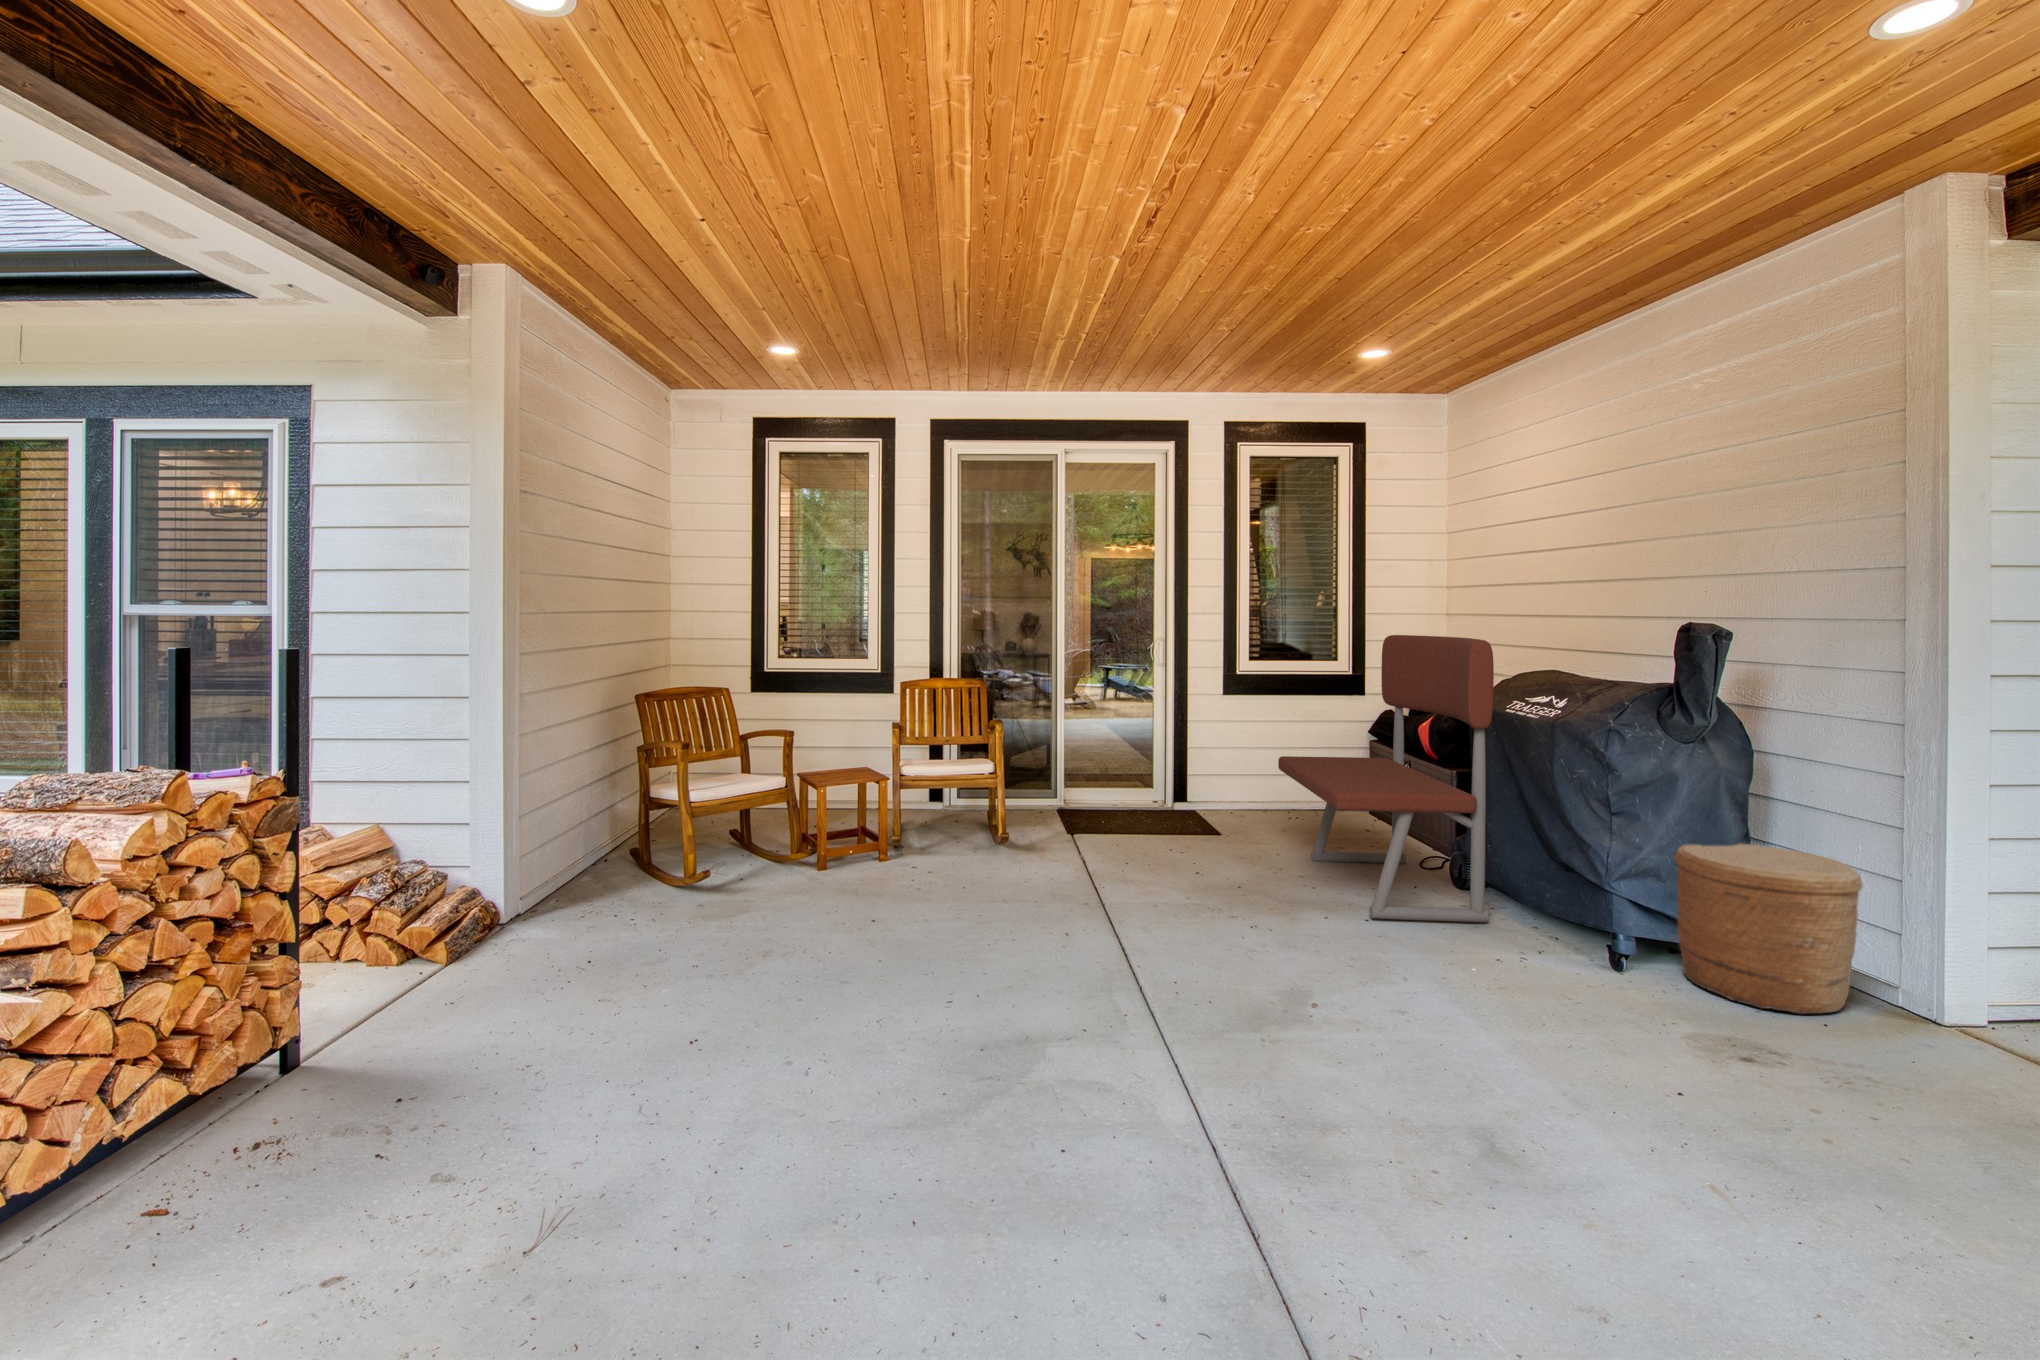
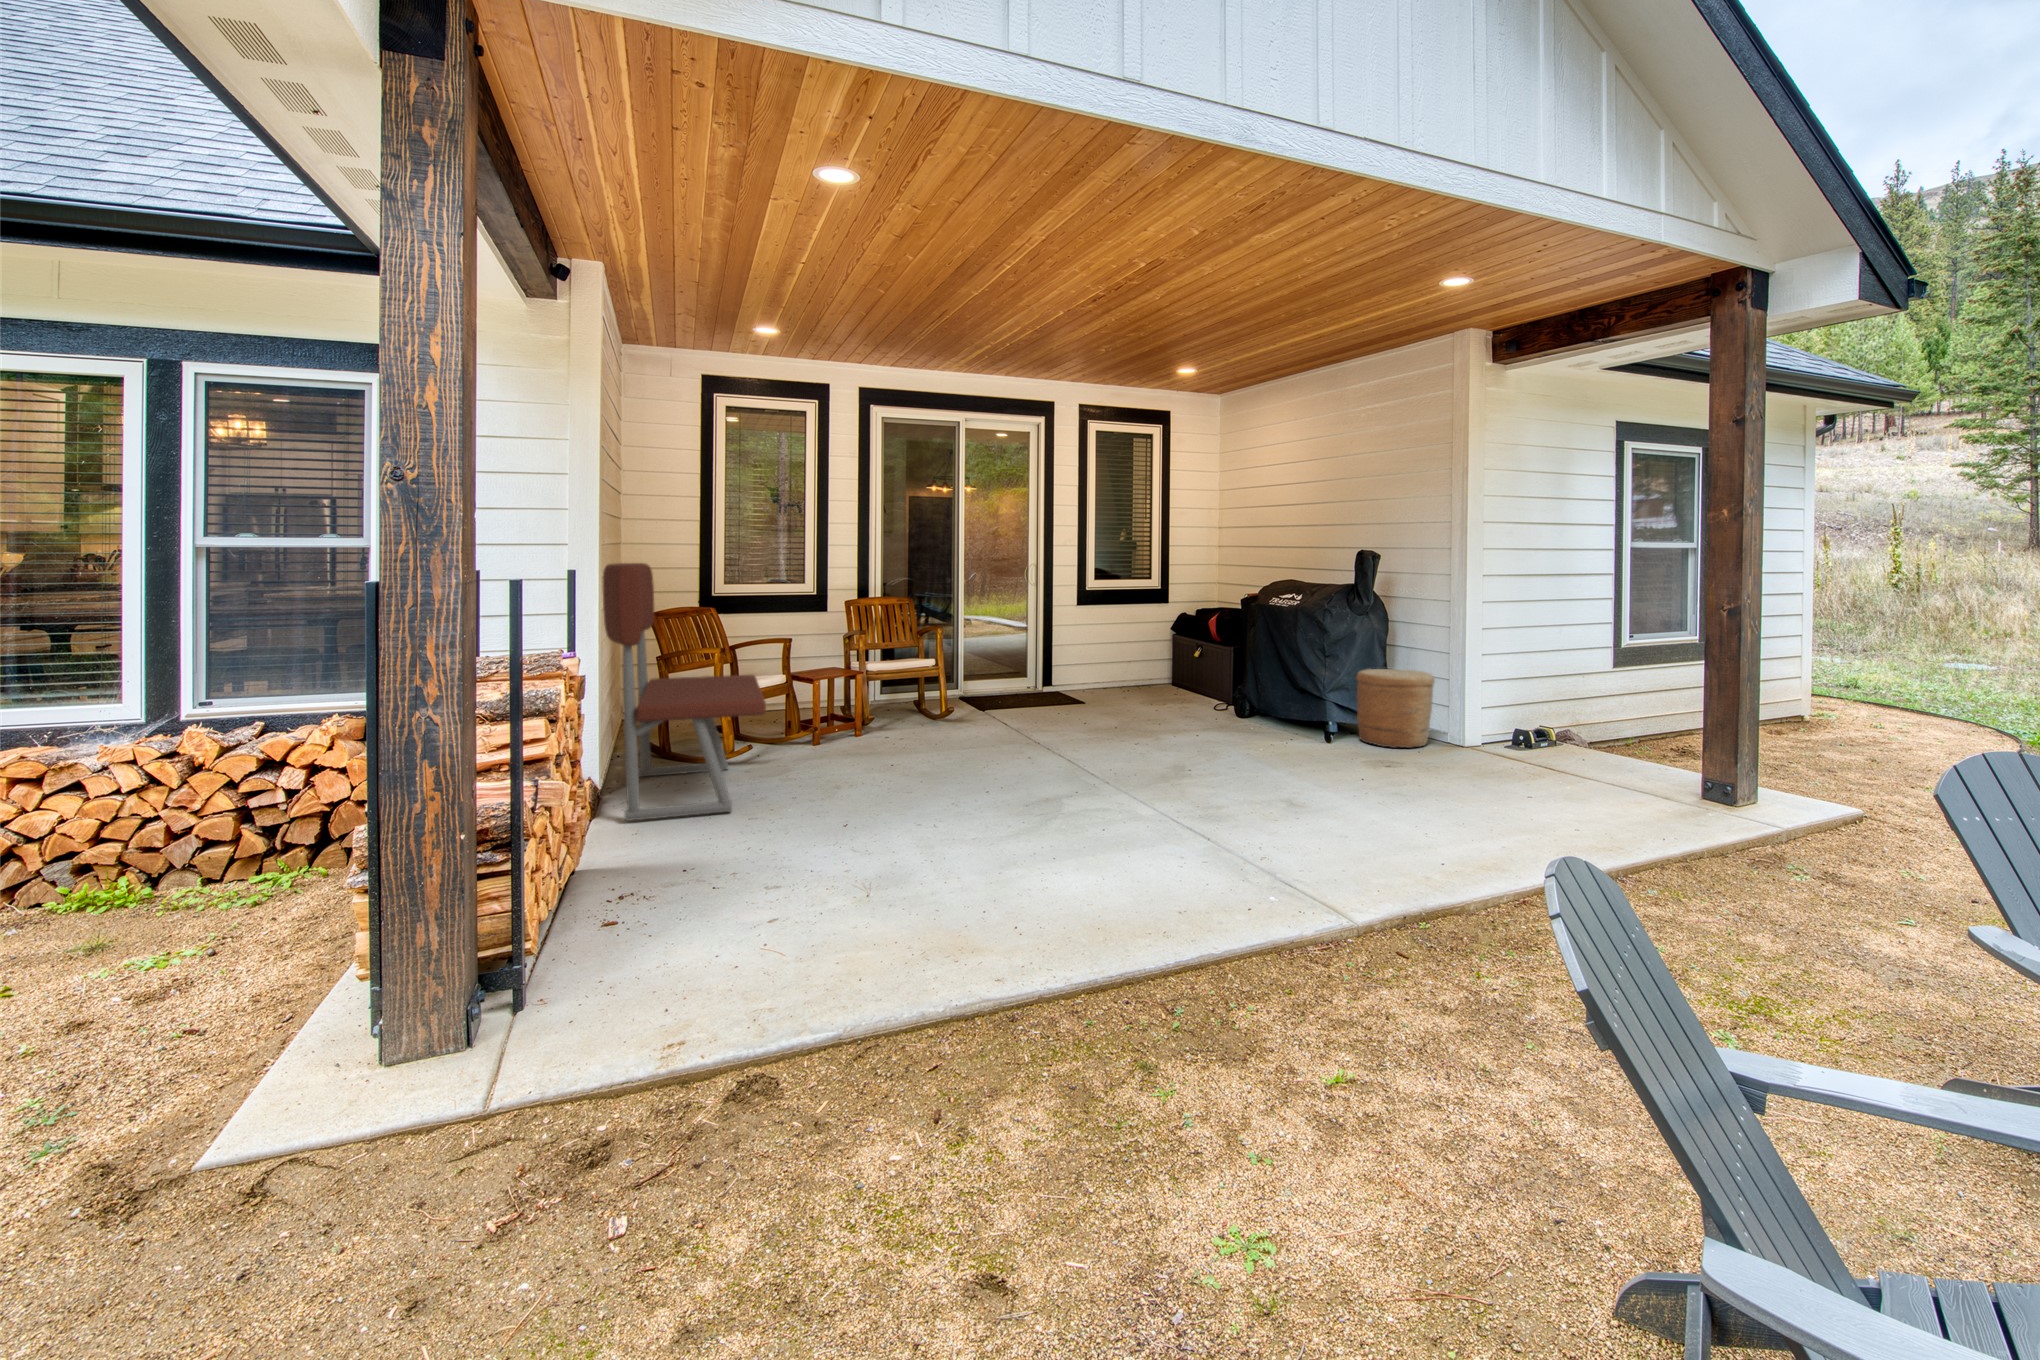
bench: present [1278,635,1494,922] -> present [603,563,766,821]

